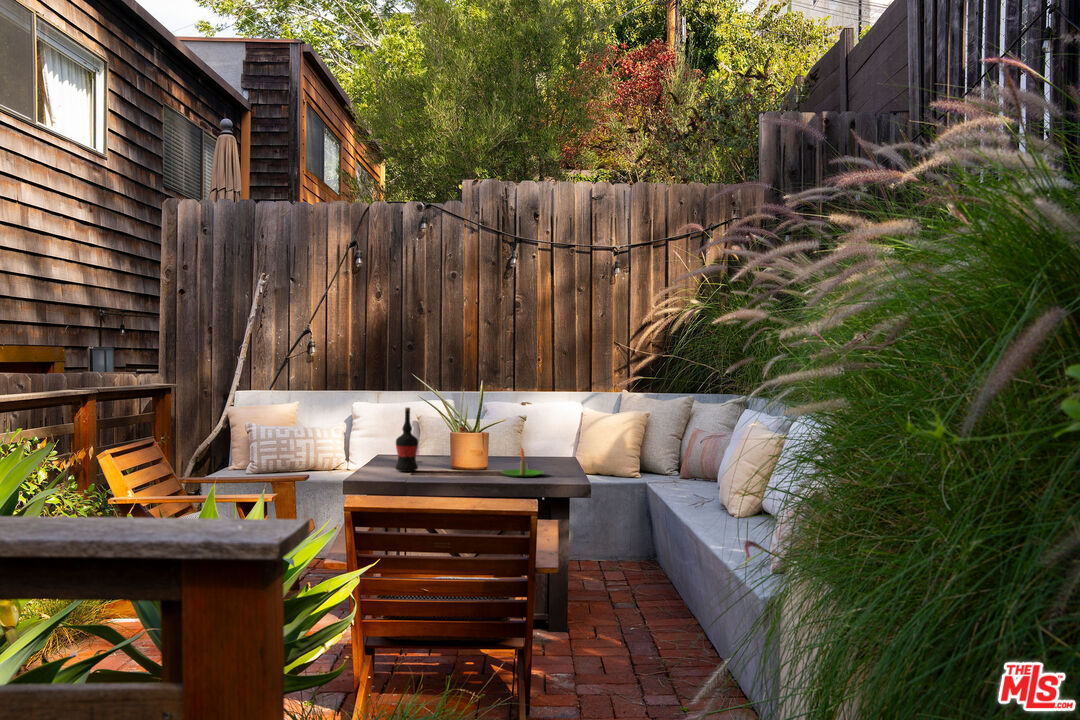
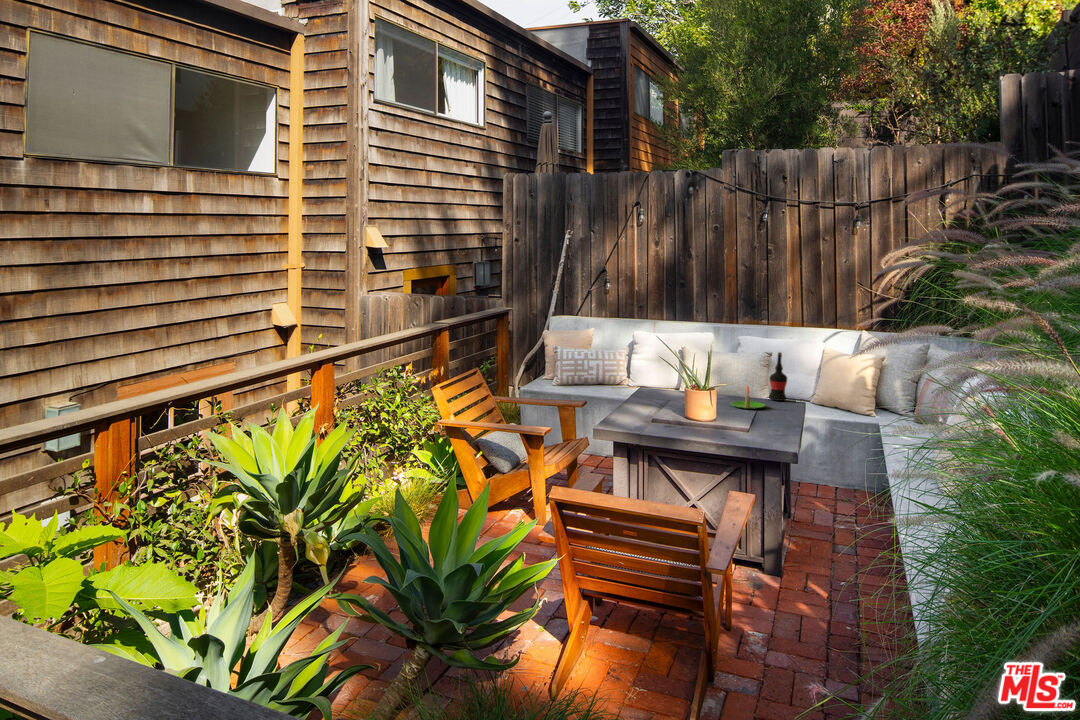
wine bottle: present [395,407,418,472] -> present [769,352,787,401]

